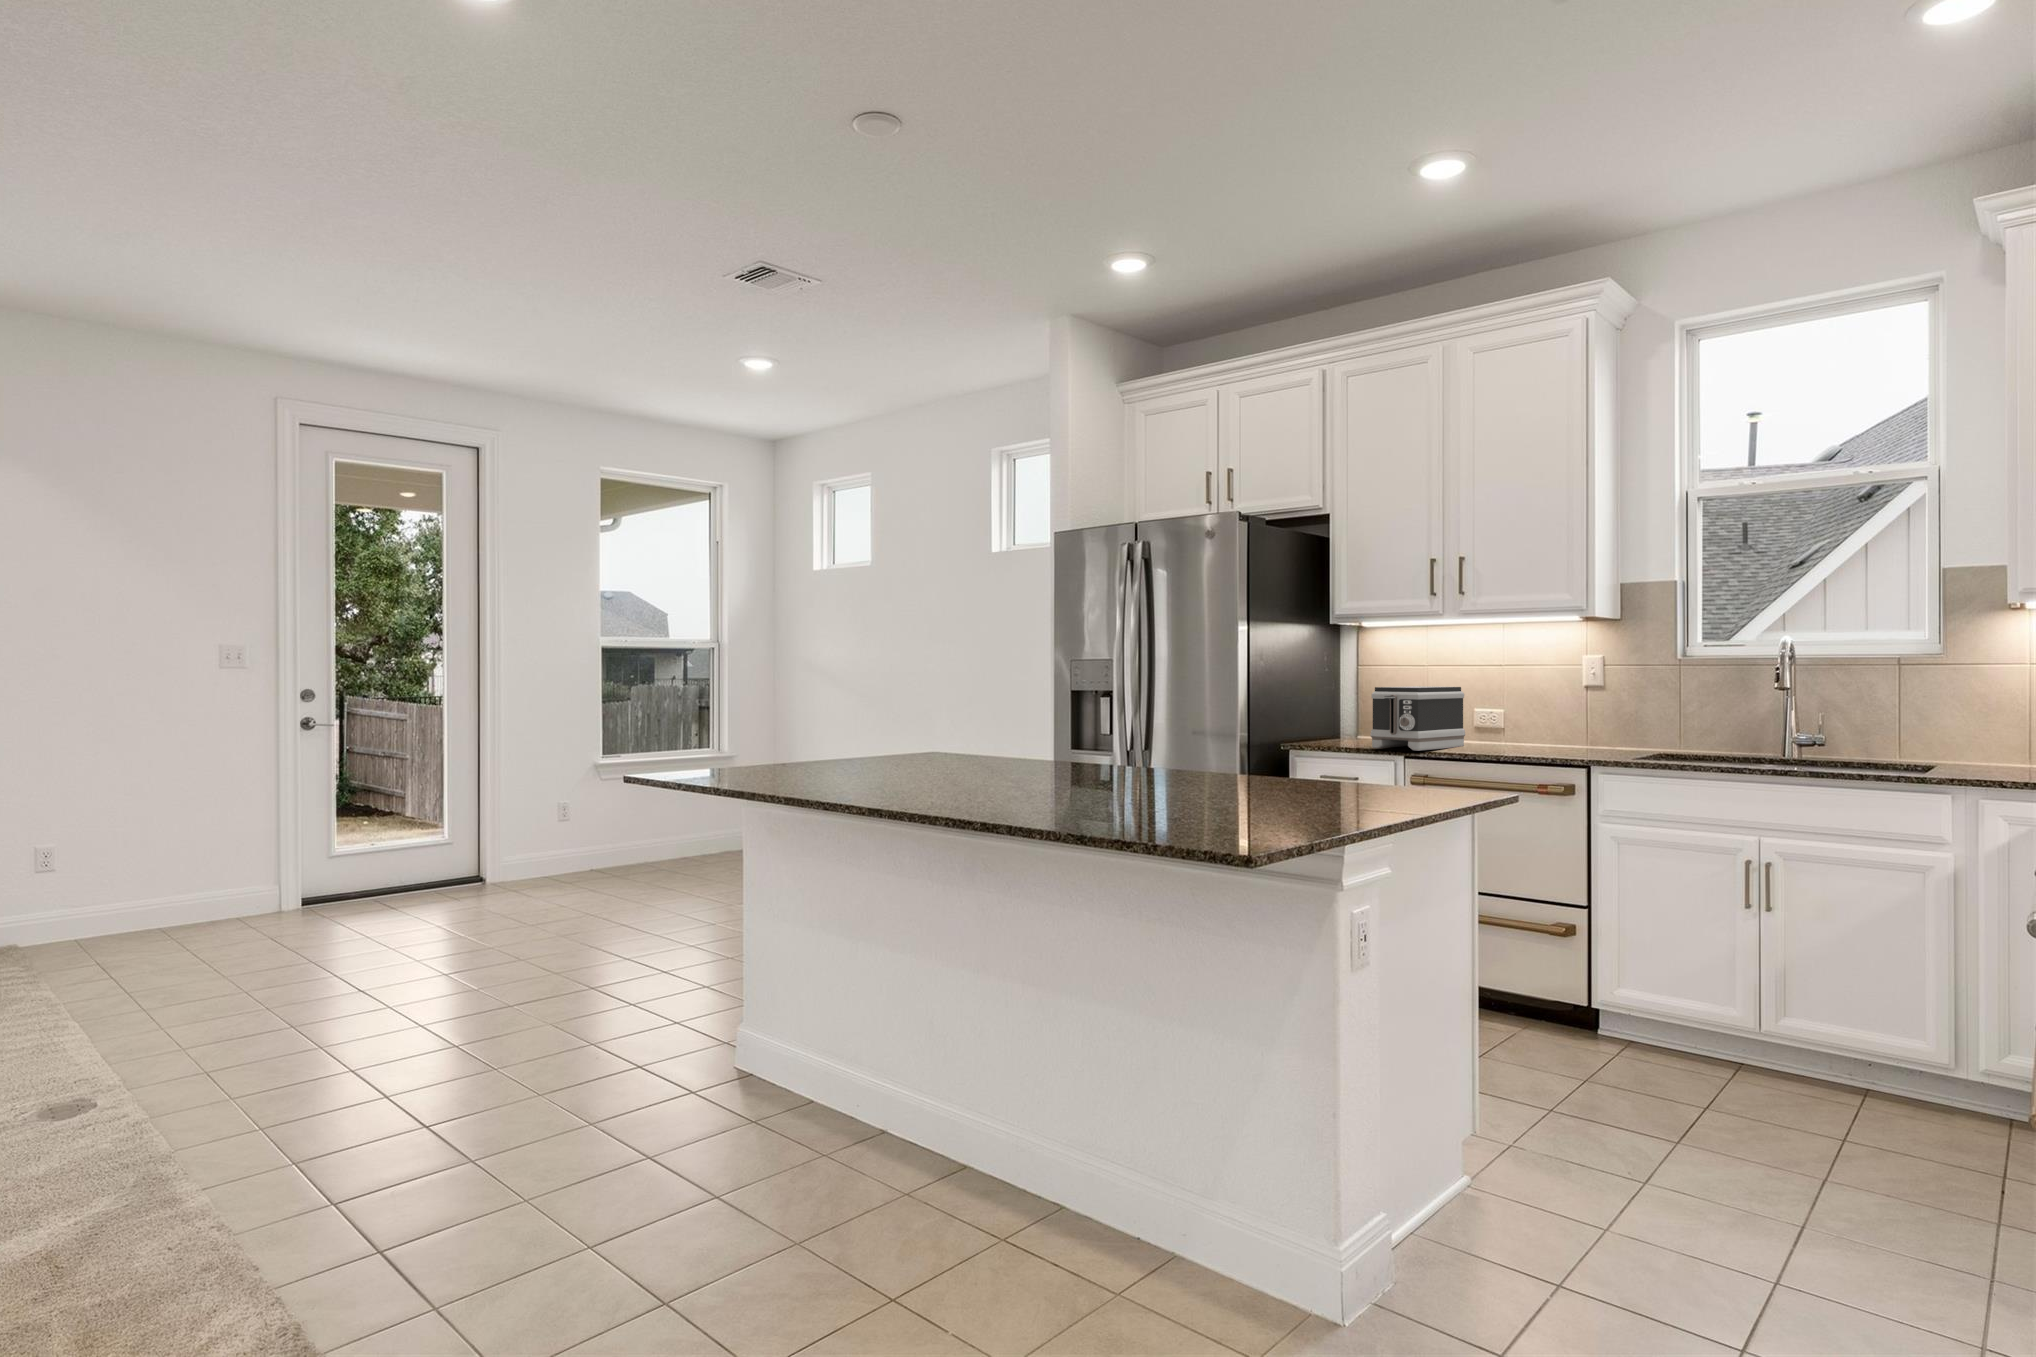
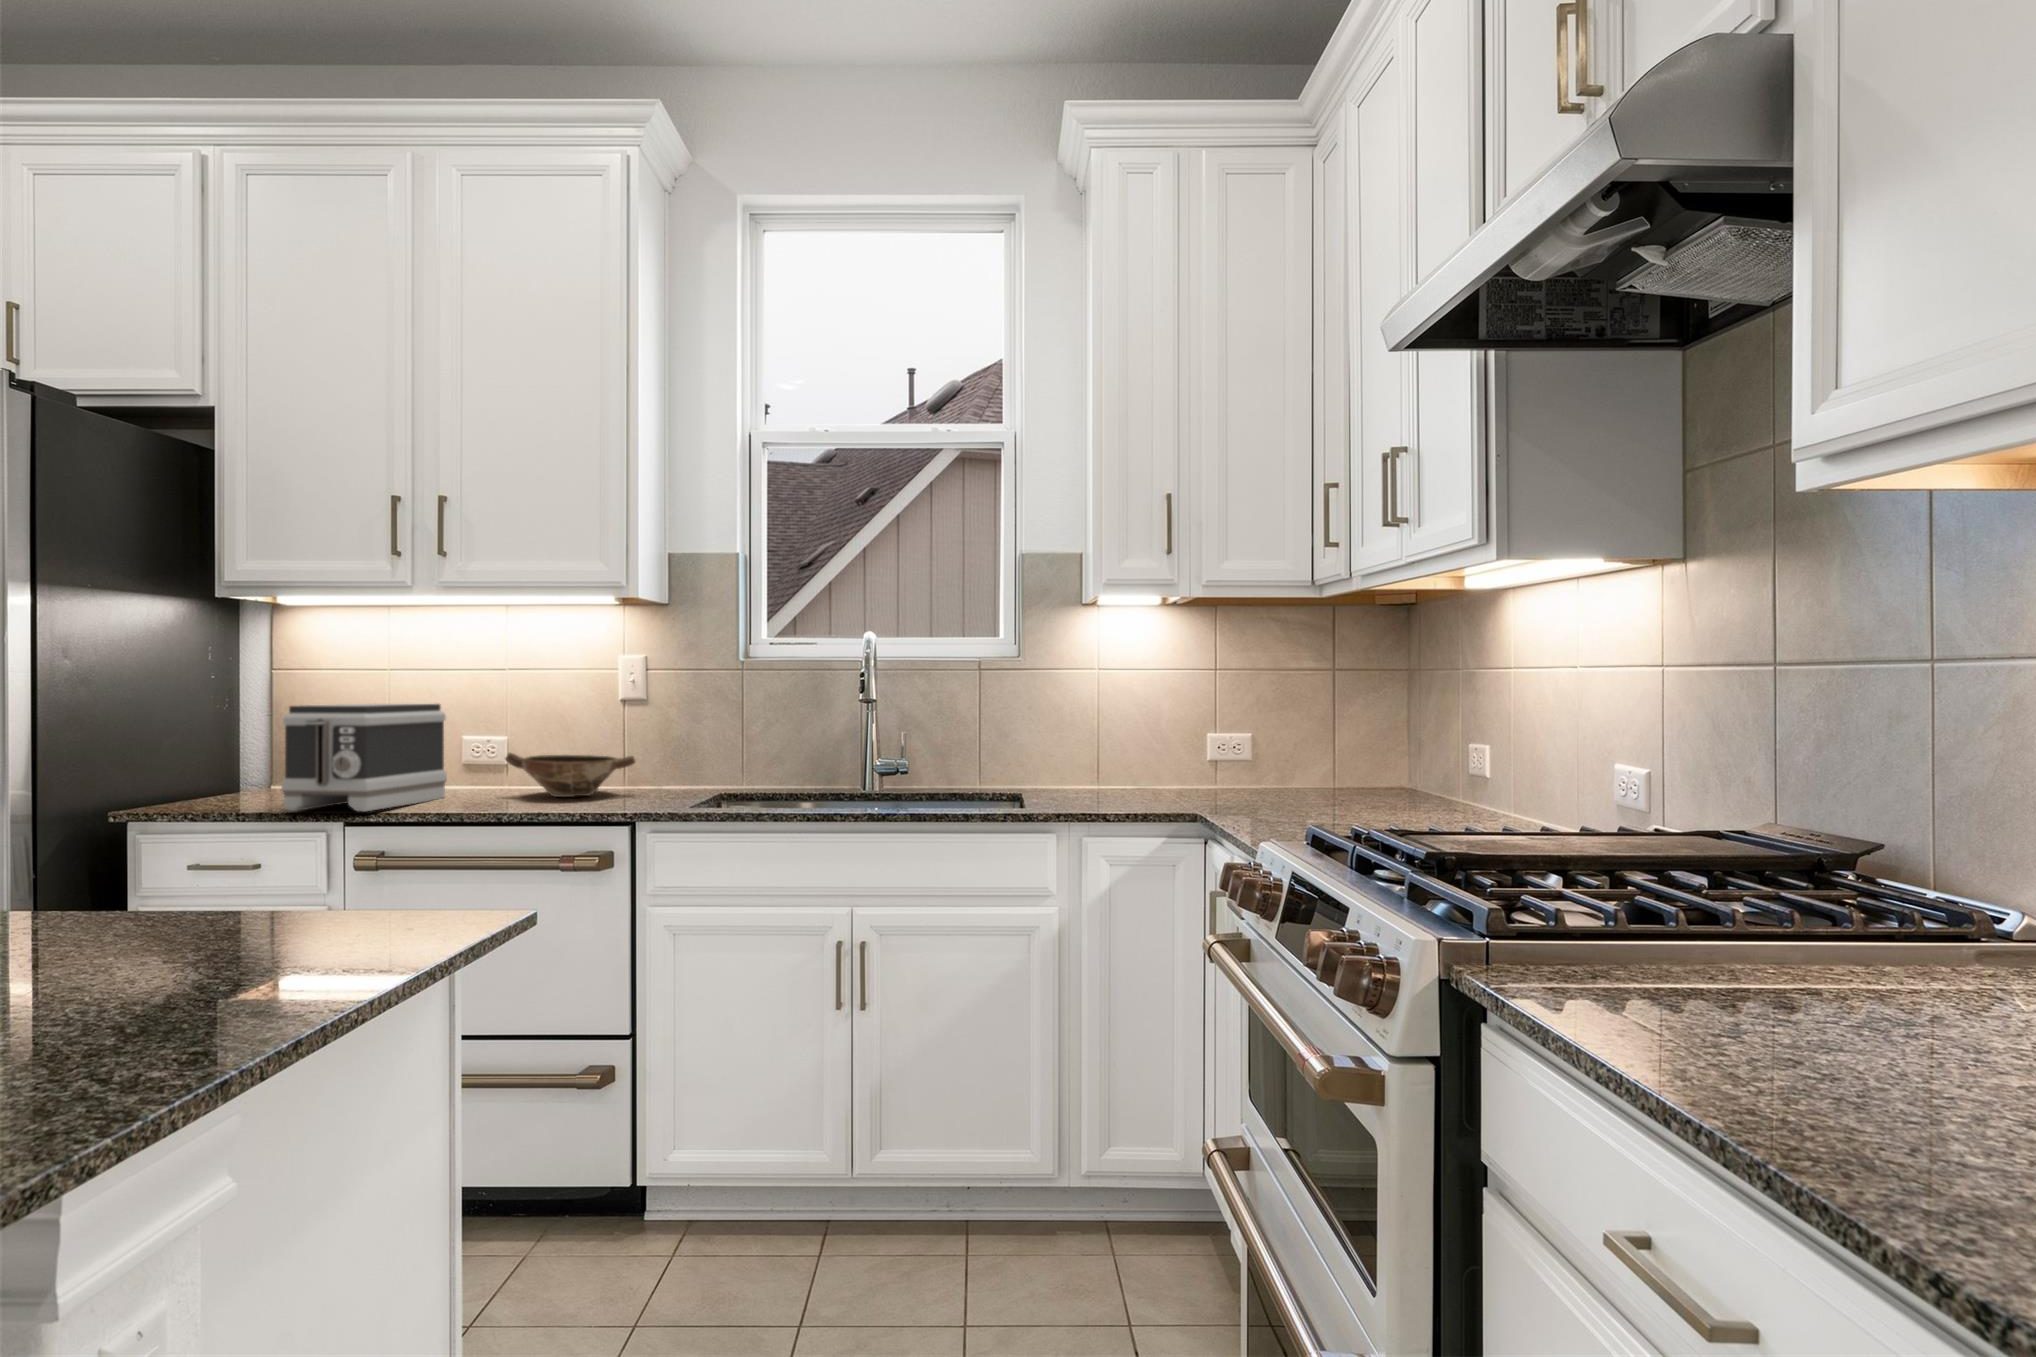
bowl: none [1502,719,1593,749] -> present [505,753,635,797]

